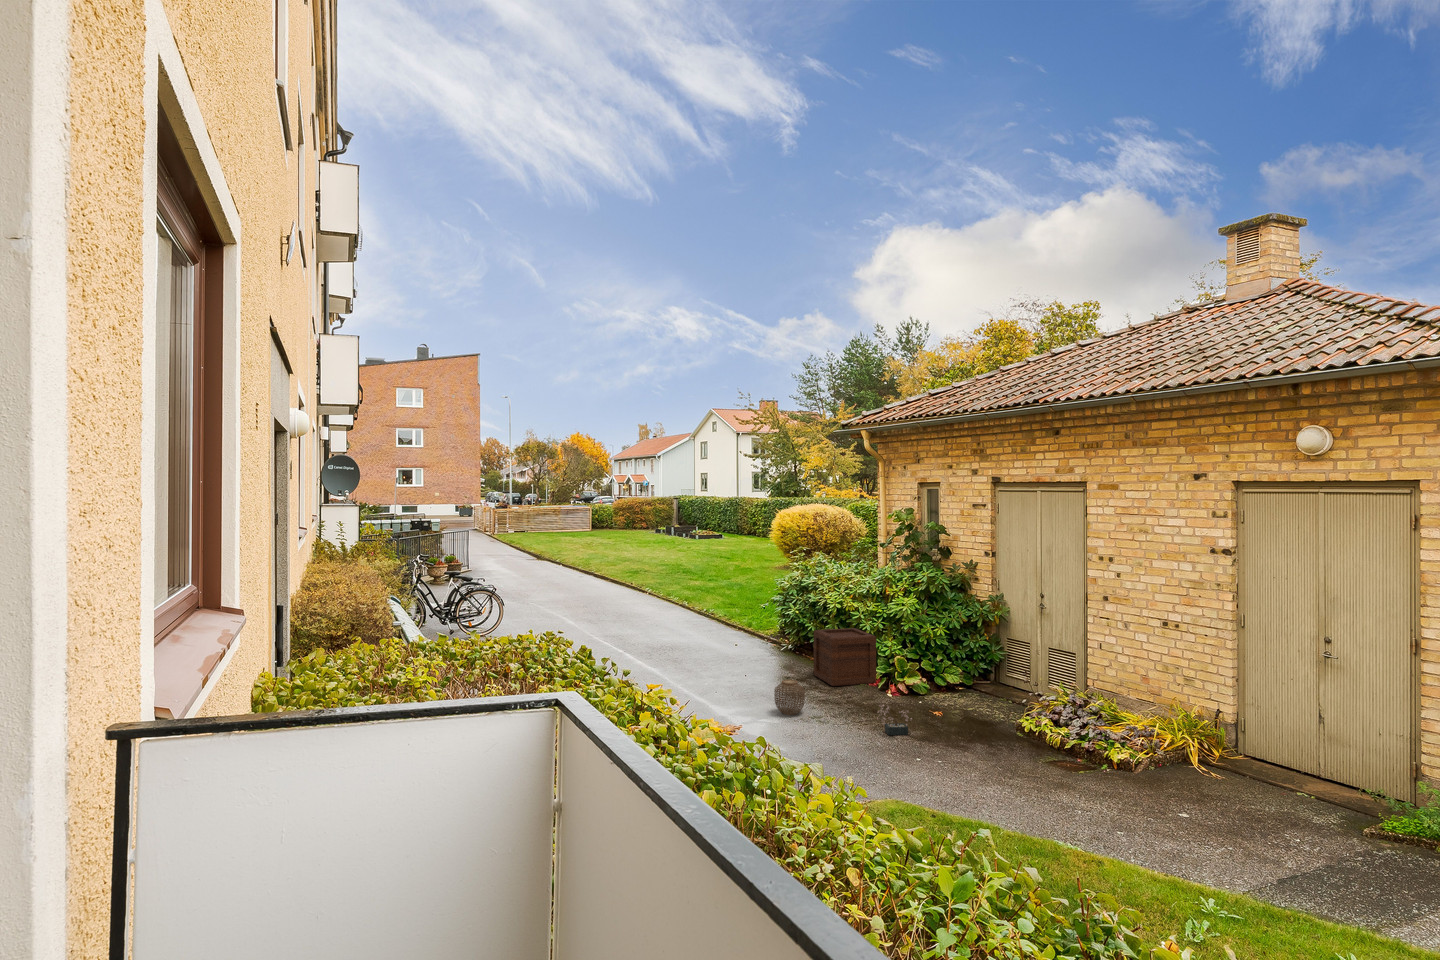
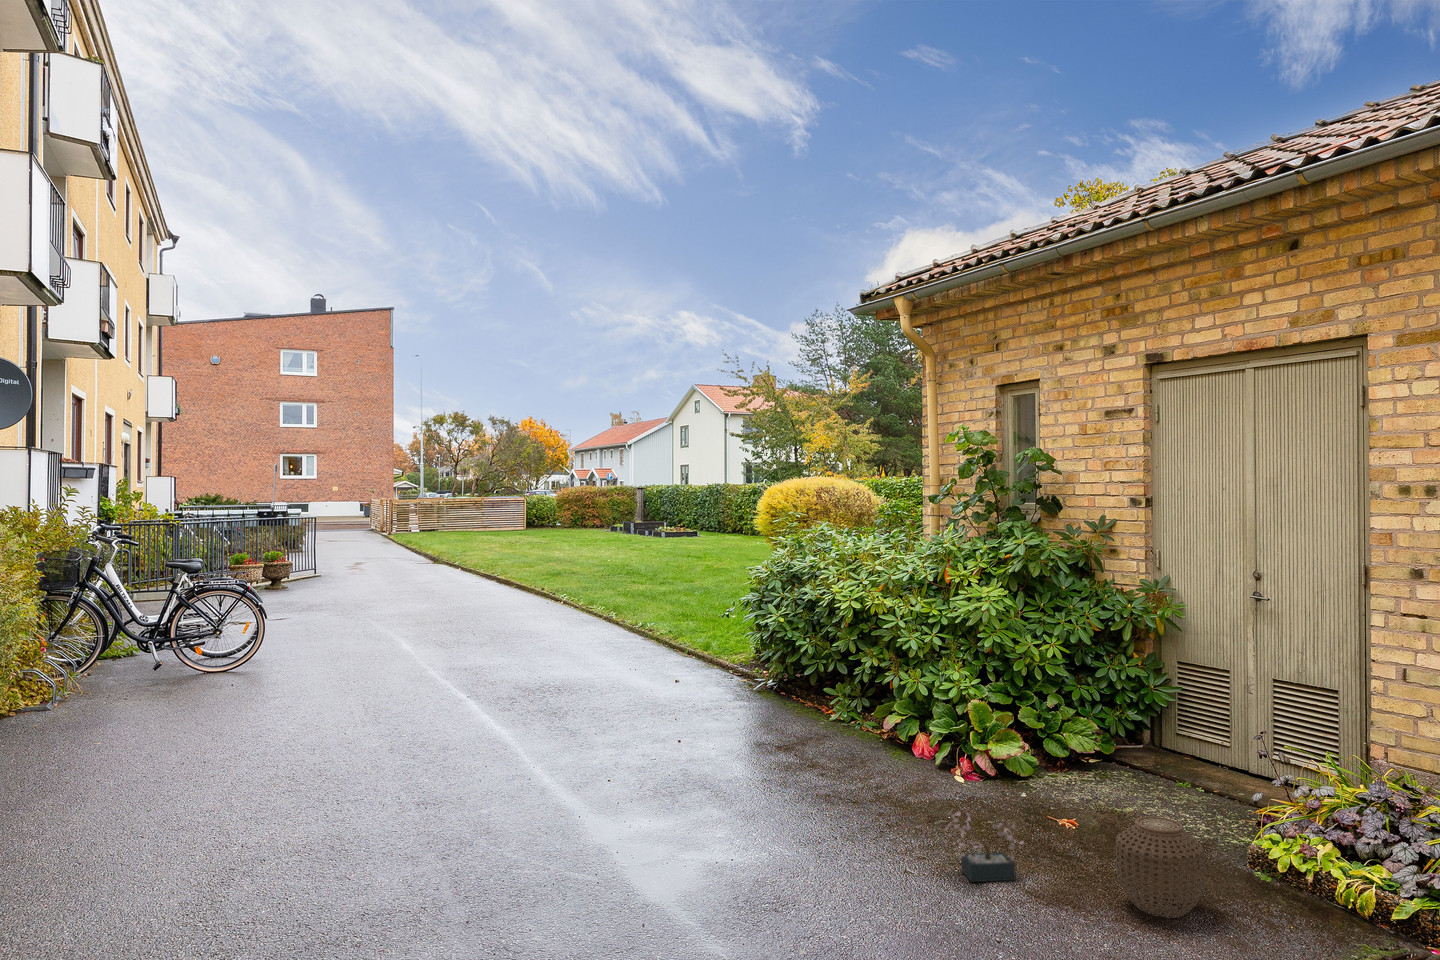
wooden crate: present [814,628,876,686] -> none [809,646,929,759]
woven basket: present [774,680,805,715] -> present [1116,816,1205,918]

